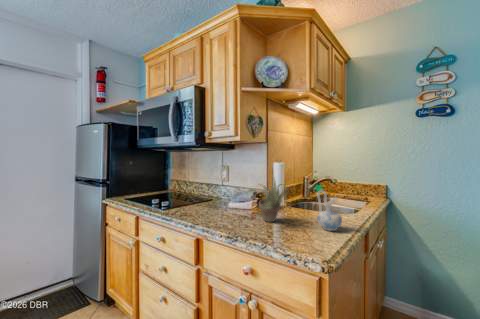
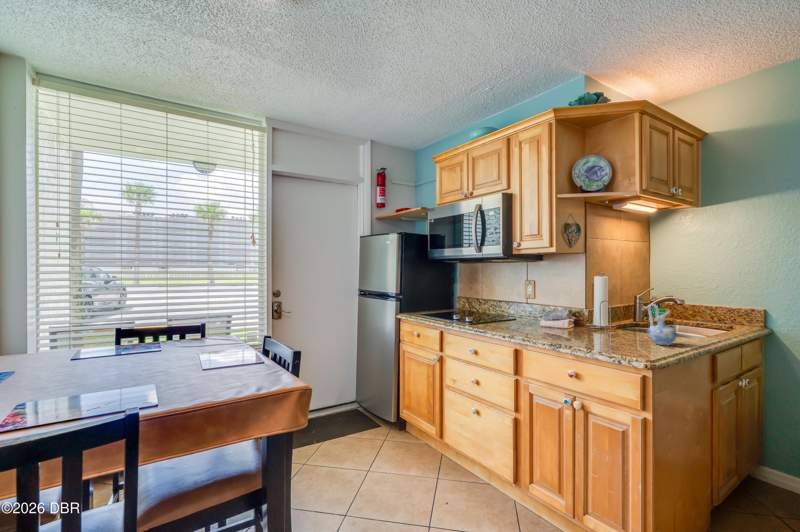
succulent plant: present [259,177,288,222] -> none [579,287,614,337]

